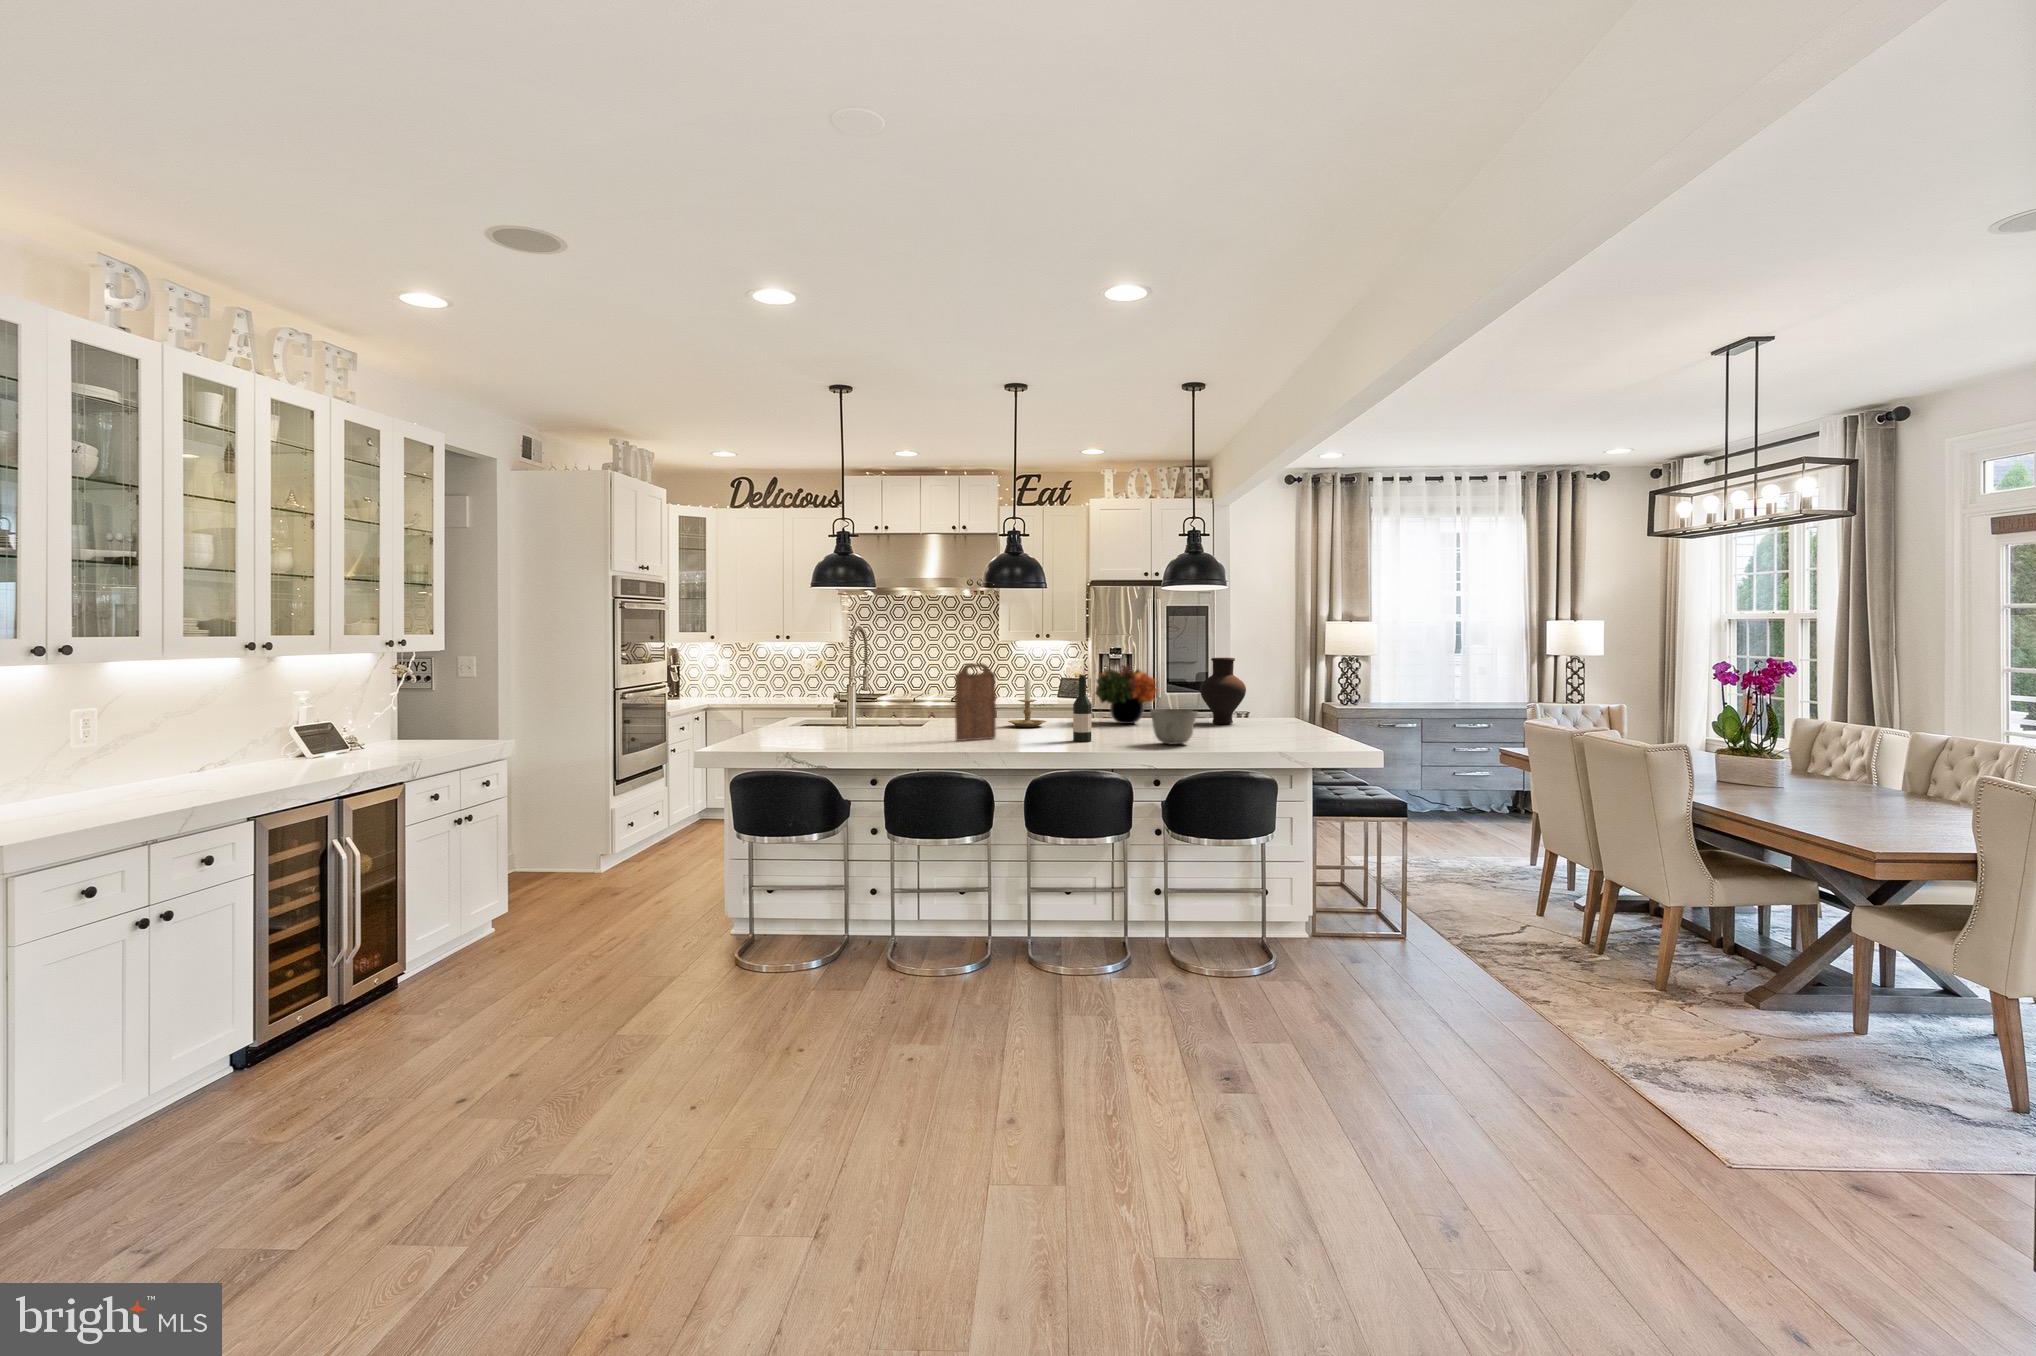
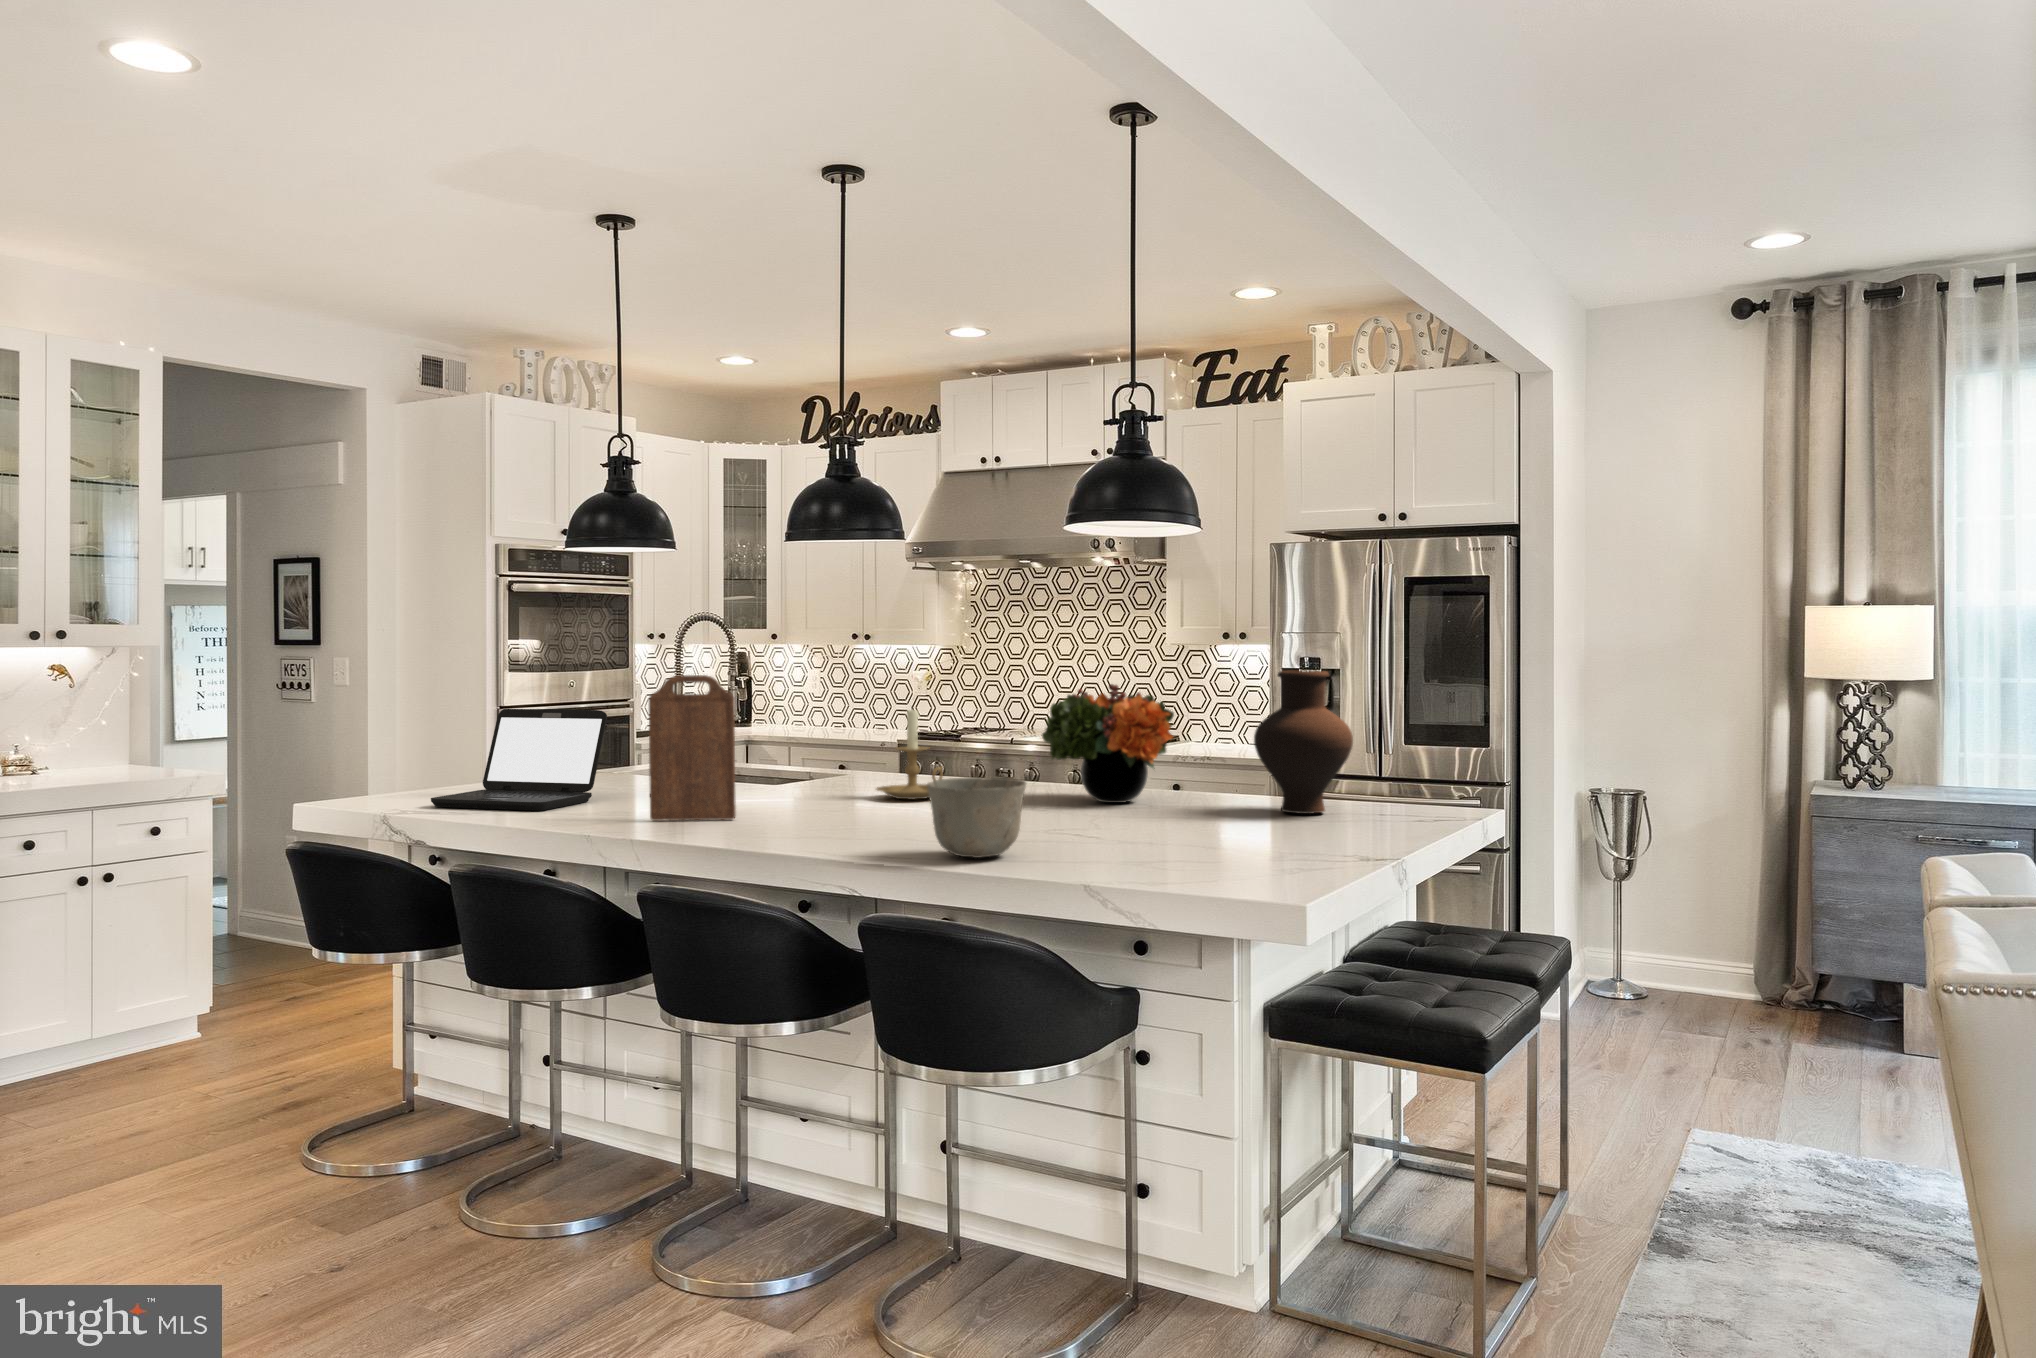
wine bottle: present [1073,675,1091,742] -> none [832,700,870,837]
laptop: none [797,684,875,742] -> present [431,709,607,811]

